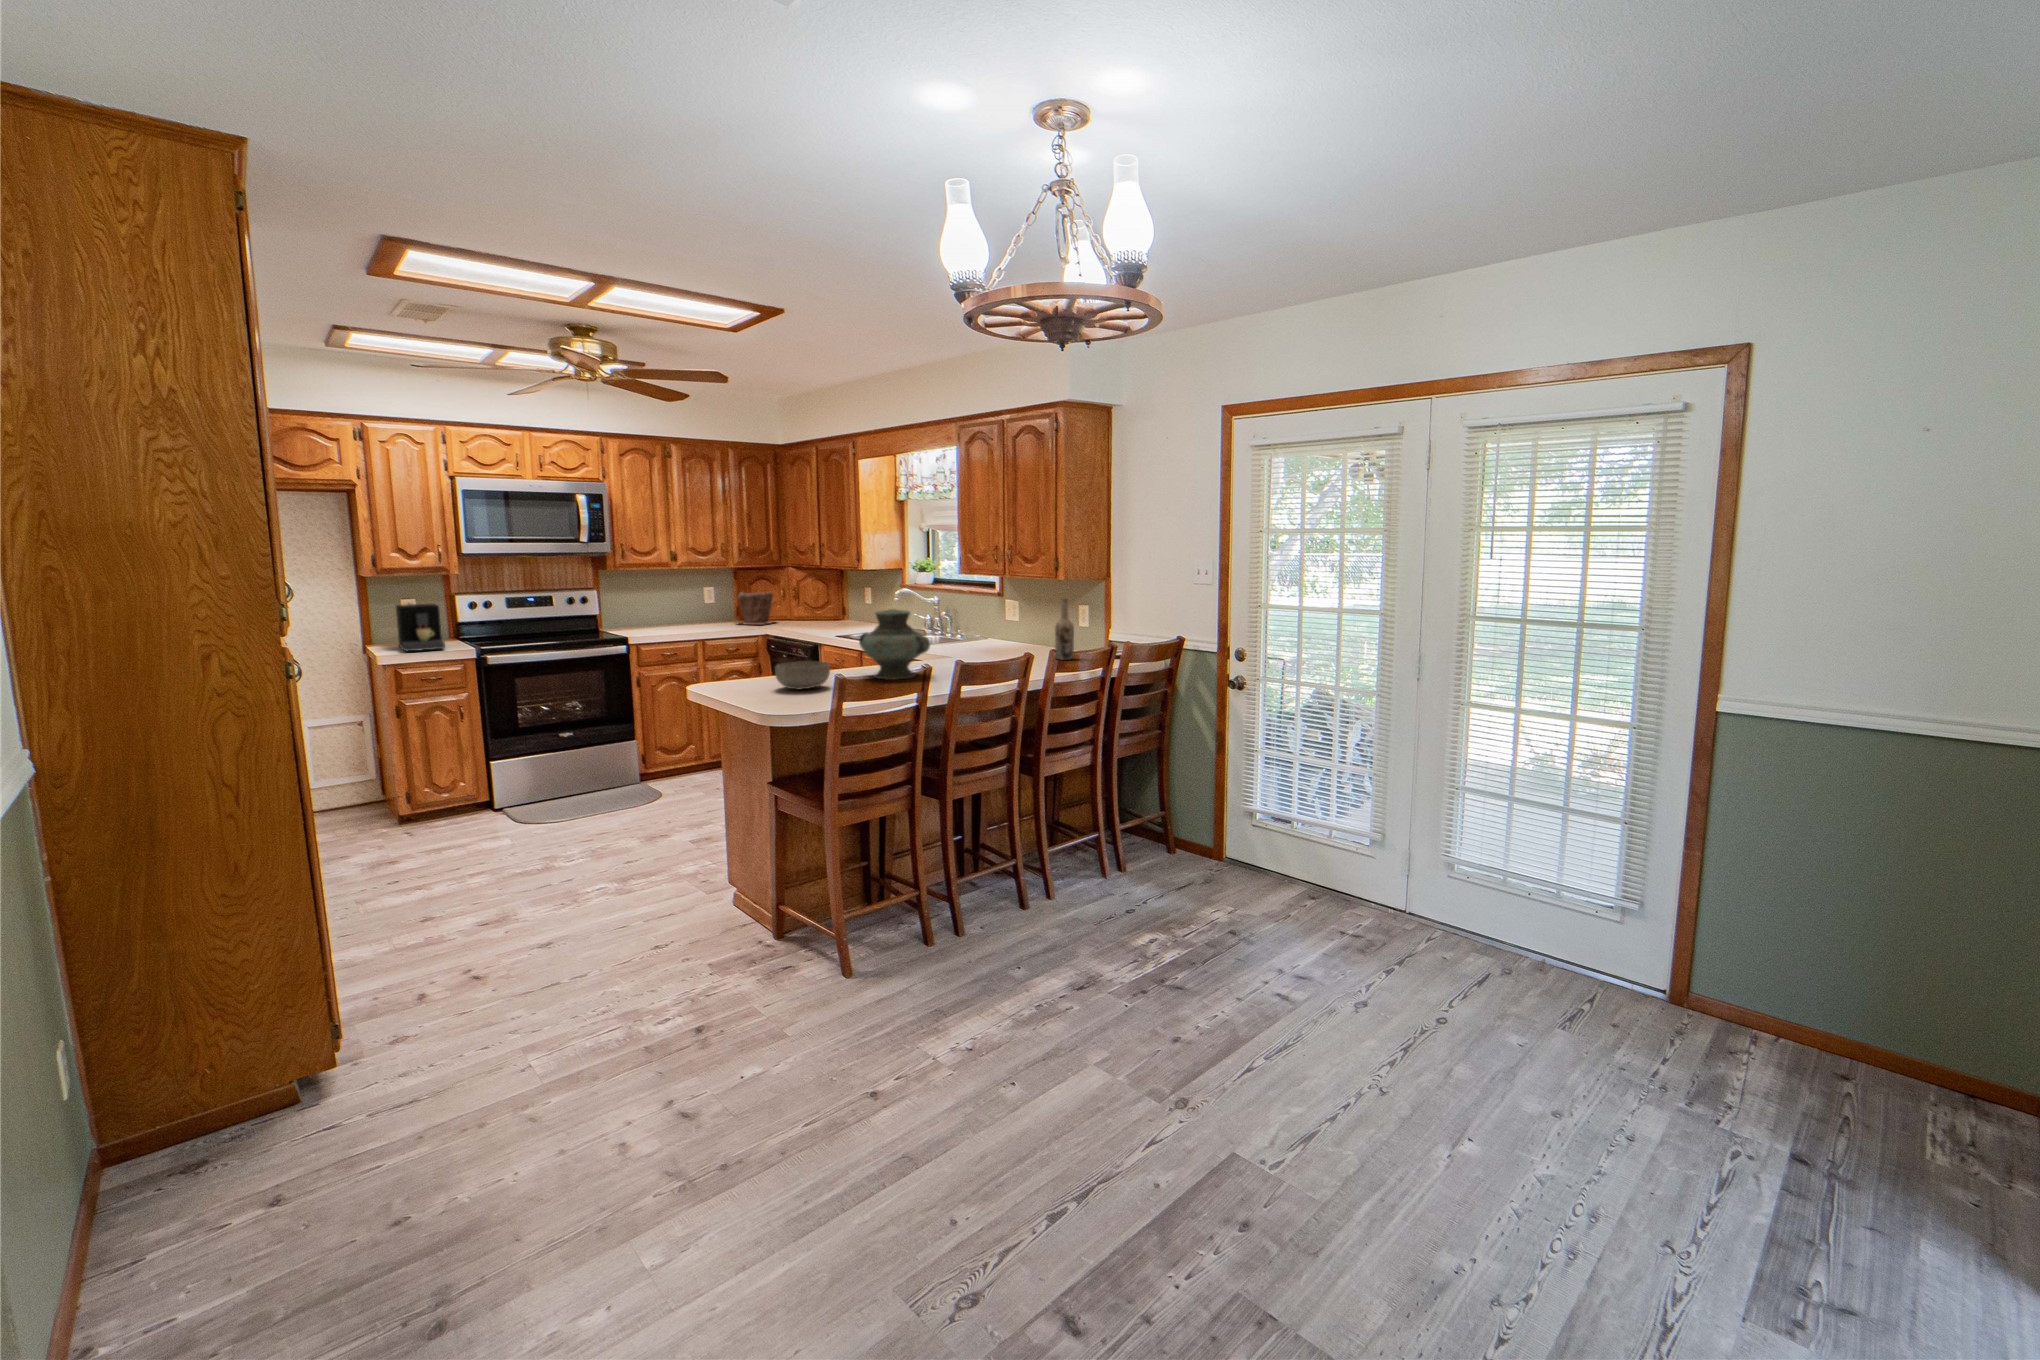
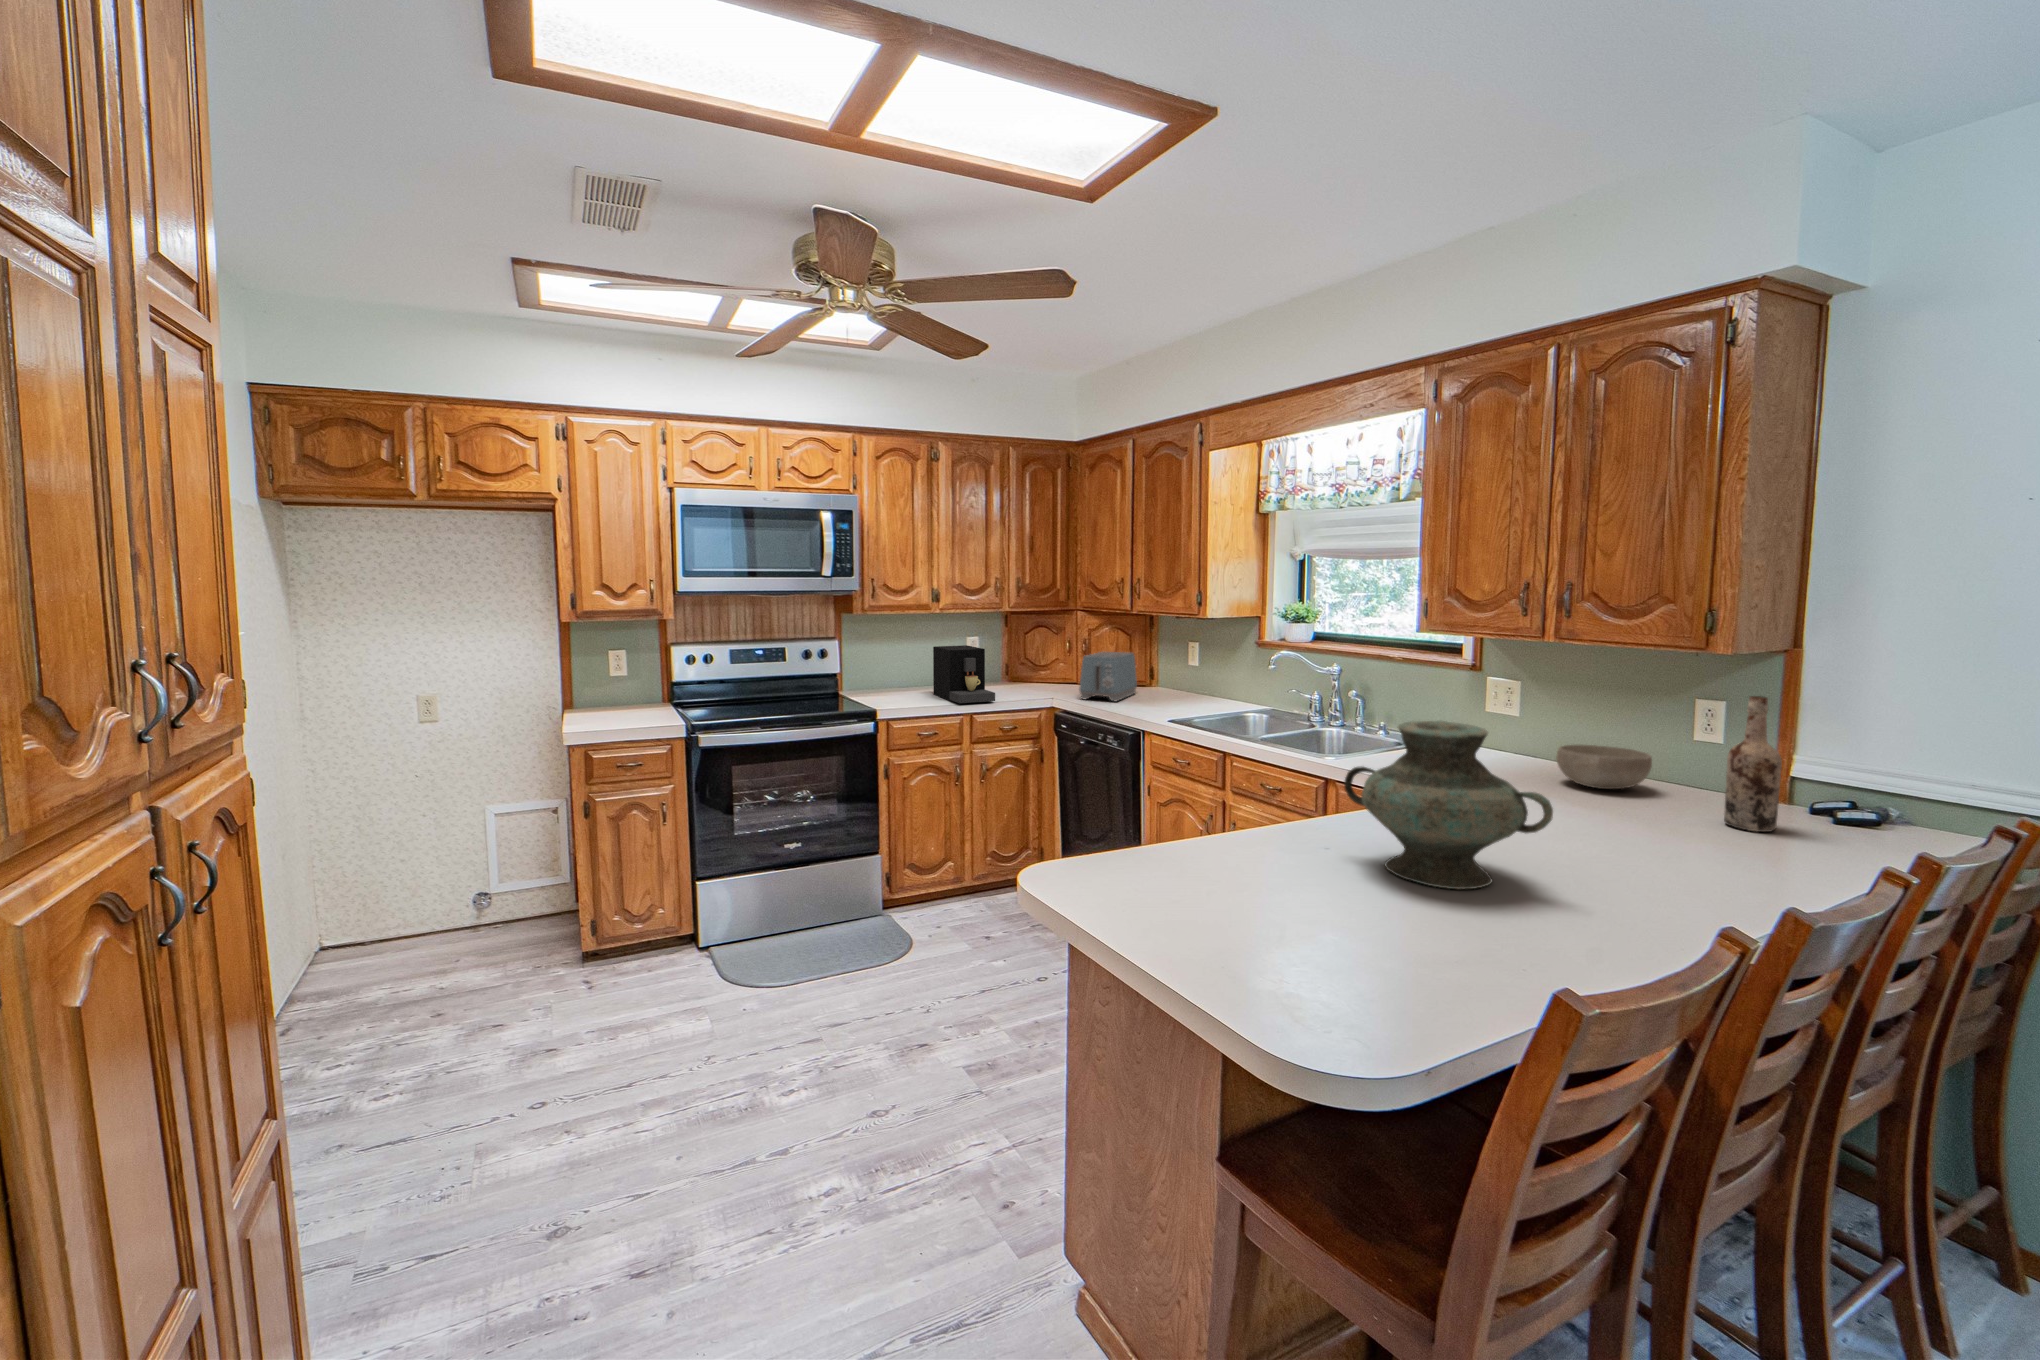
plant pot: present [738,592,773,625] -> none [1007,645,1063,692]
toaster: none [785,595,831,628] -> present [1079,652,1137,701]
coffee maker: present [396,604,445,651] -> present [933,645,995,703]
bowl: present [775,661,830,690] -> present [1556,745,1652,789]

